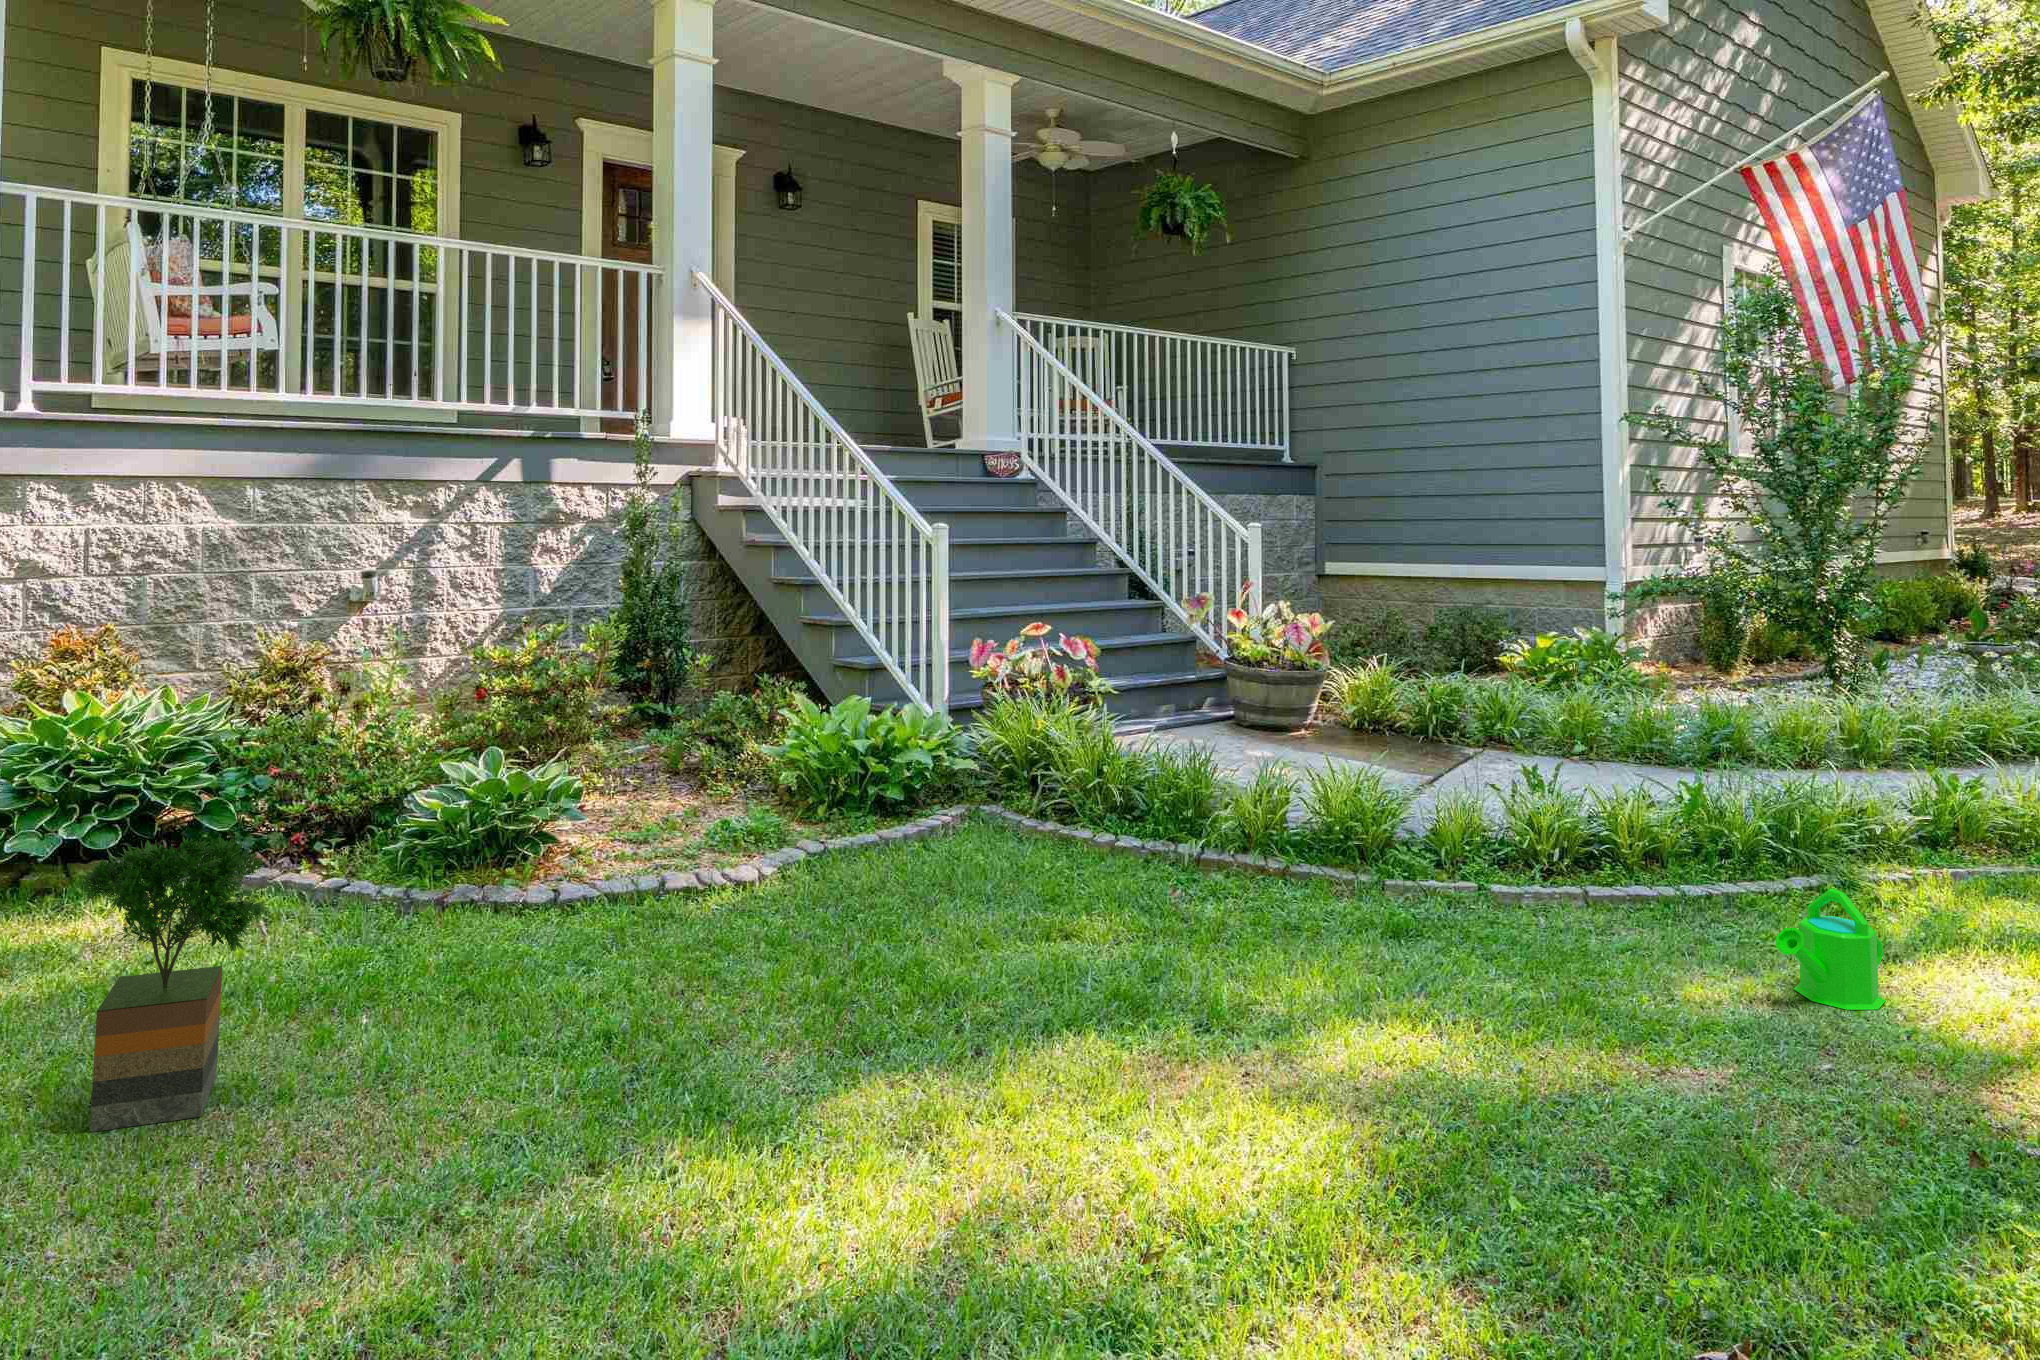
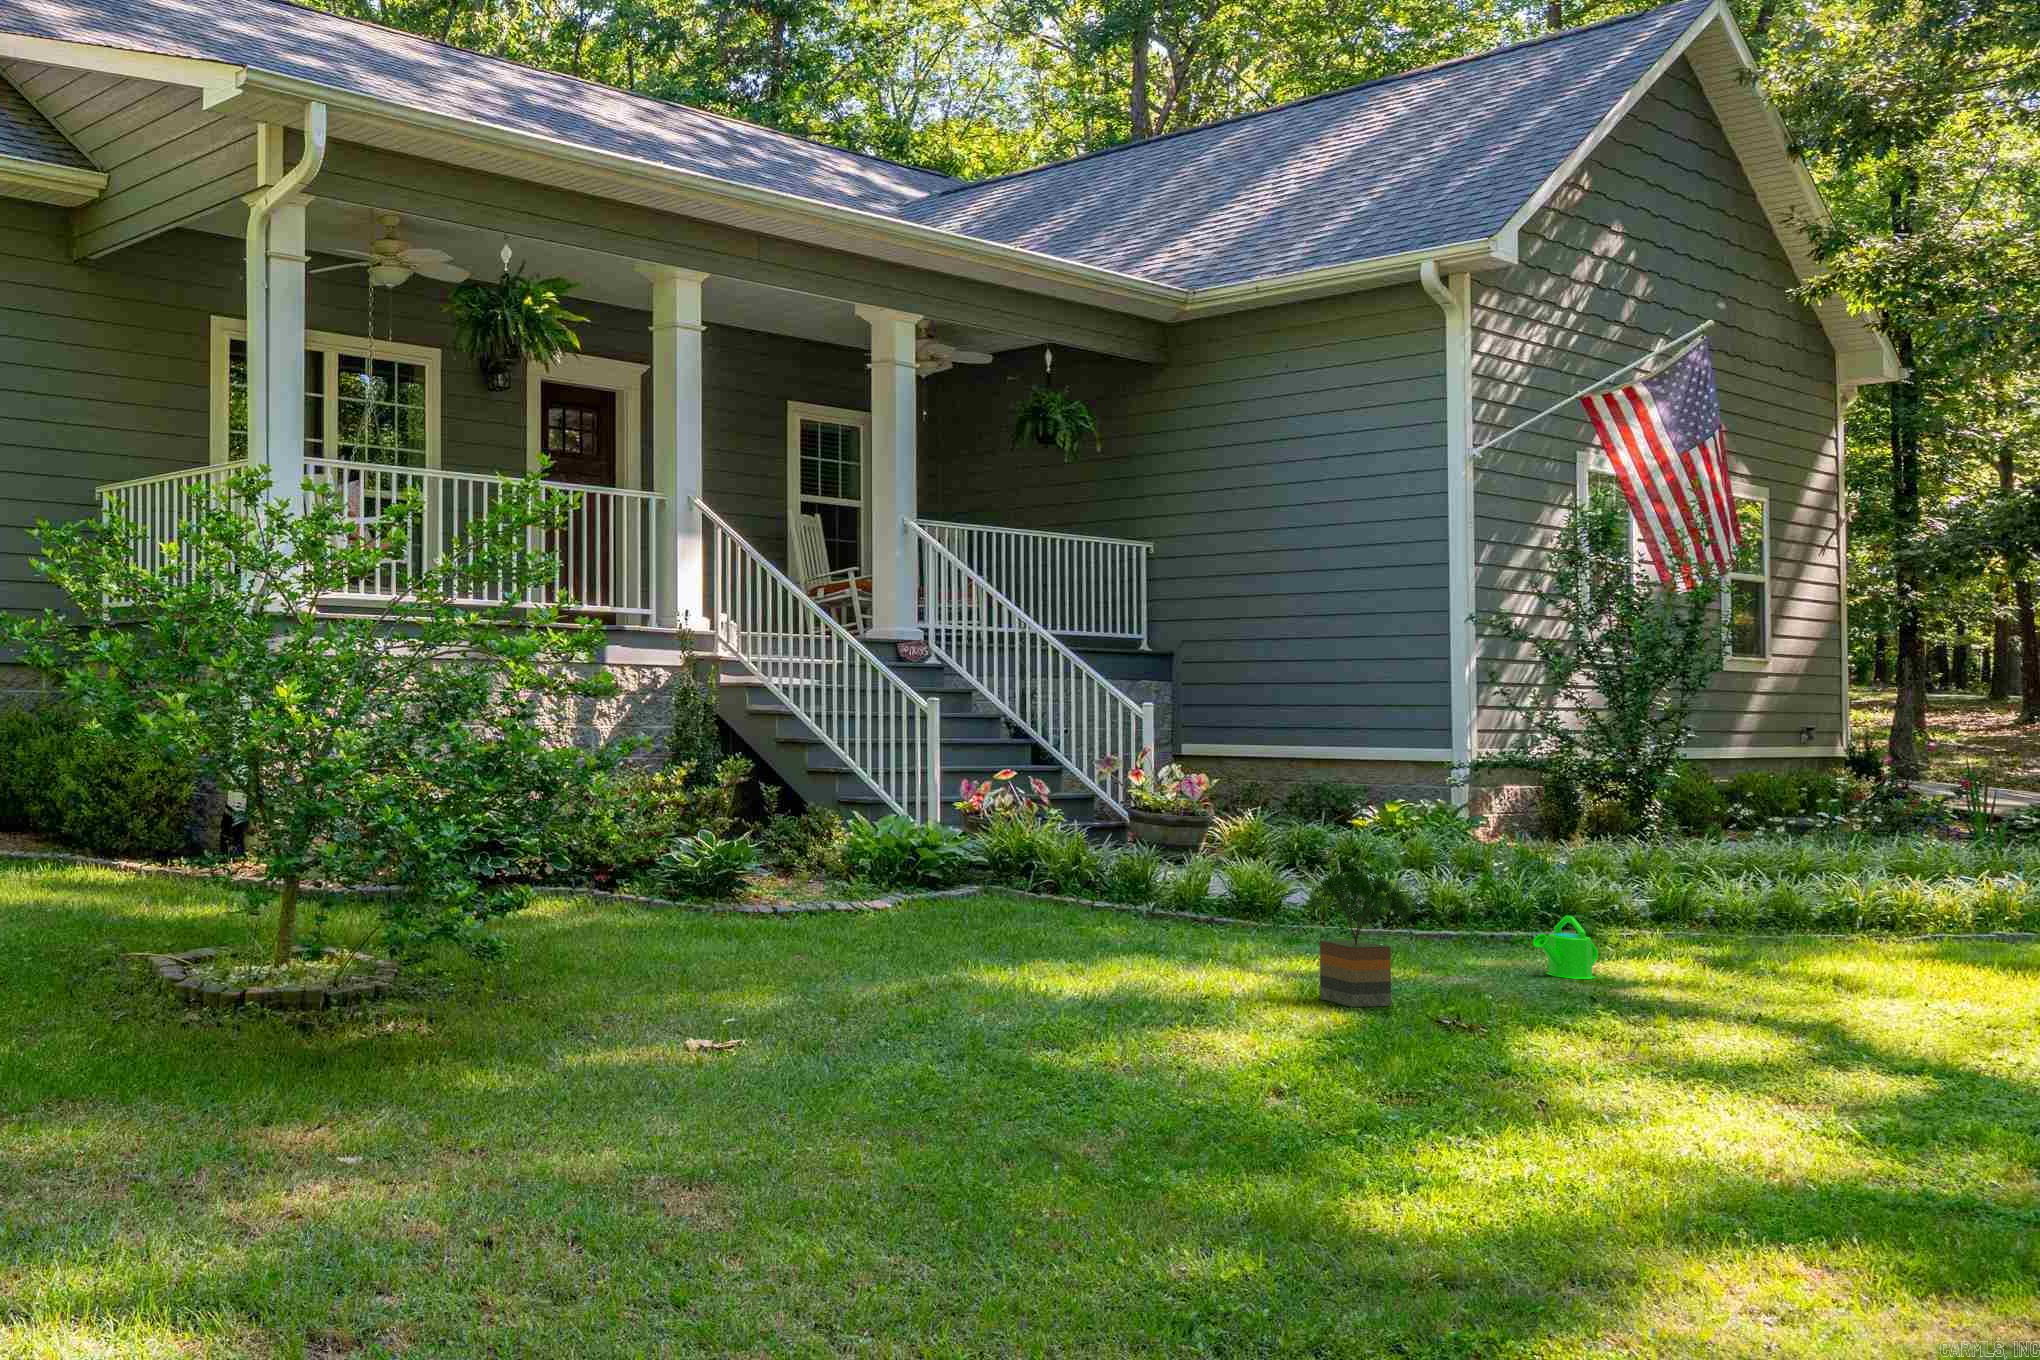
potted tree: present [77,835,269,1132] -> present [1309,871,1411,1007]

